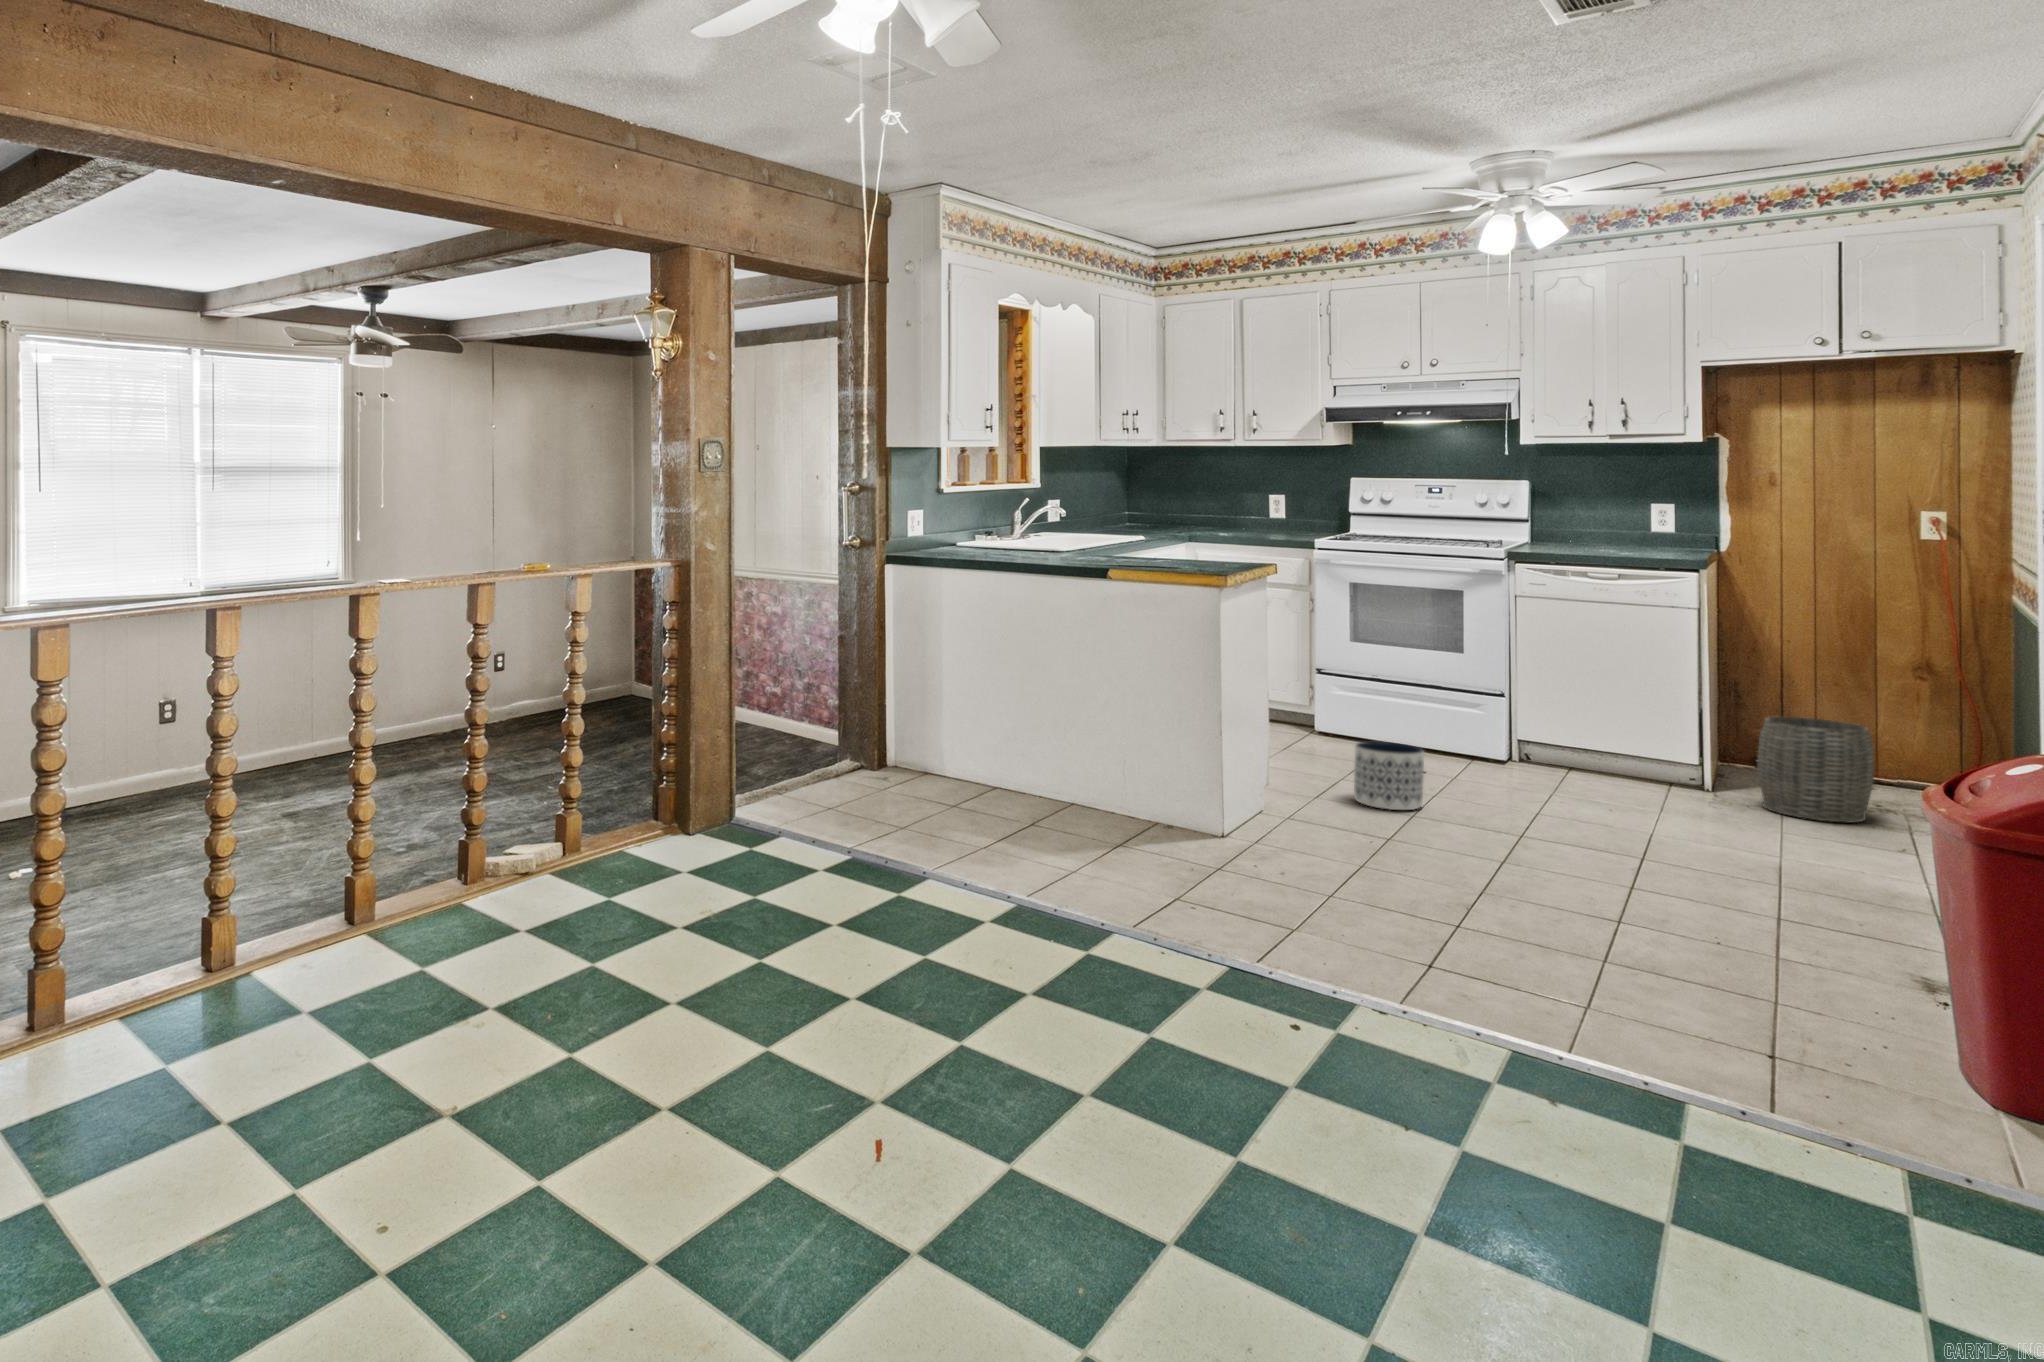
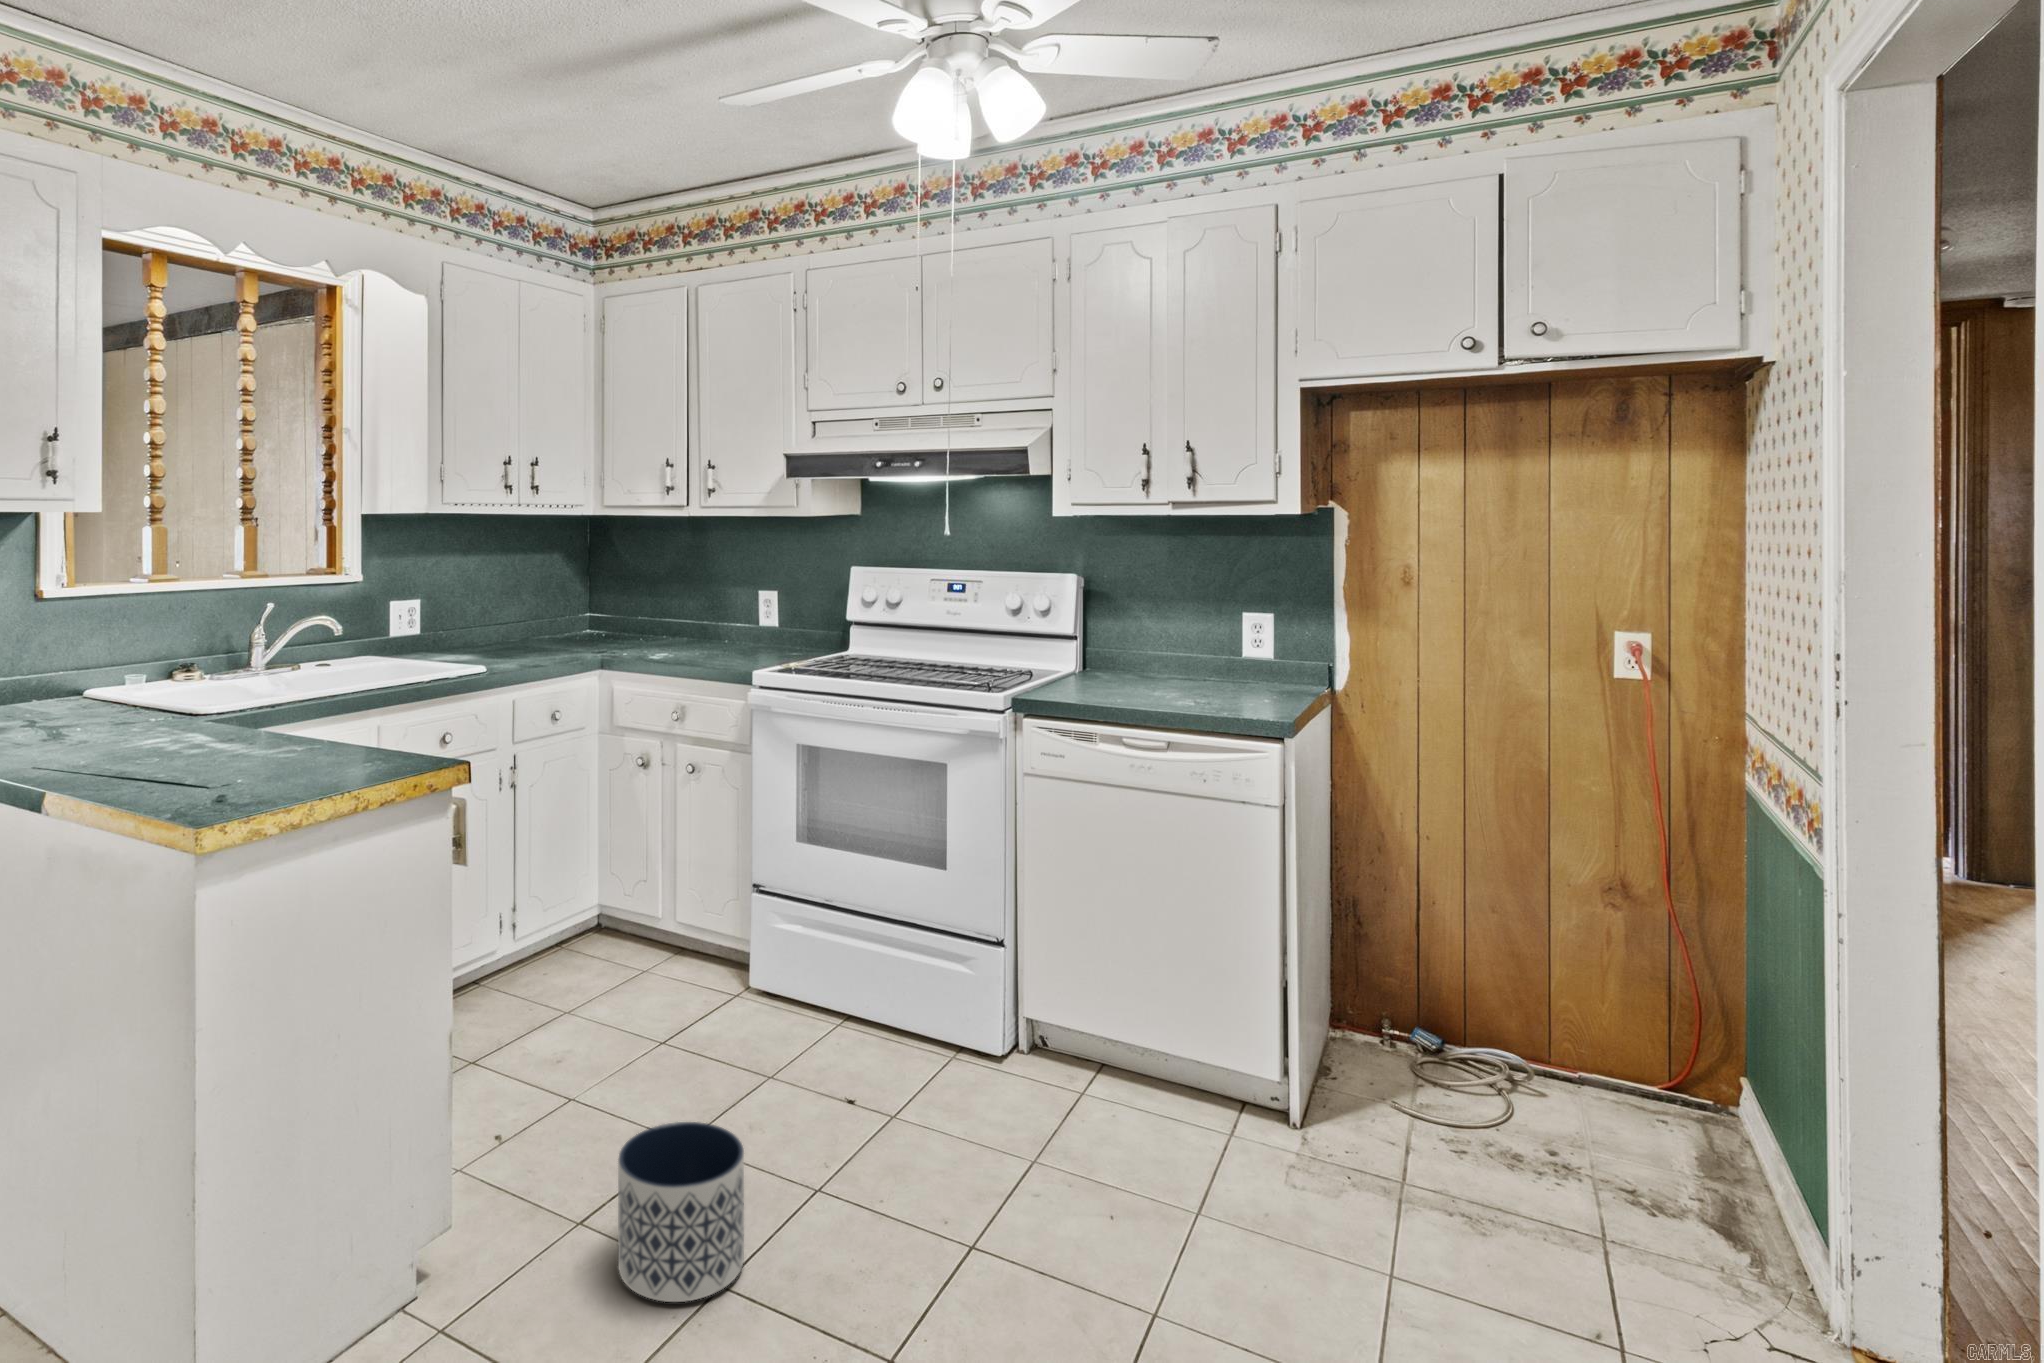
woven basket: present [1758,717,1874,822] -> none [1372,1018,1561,1257]

